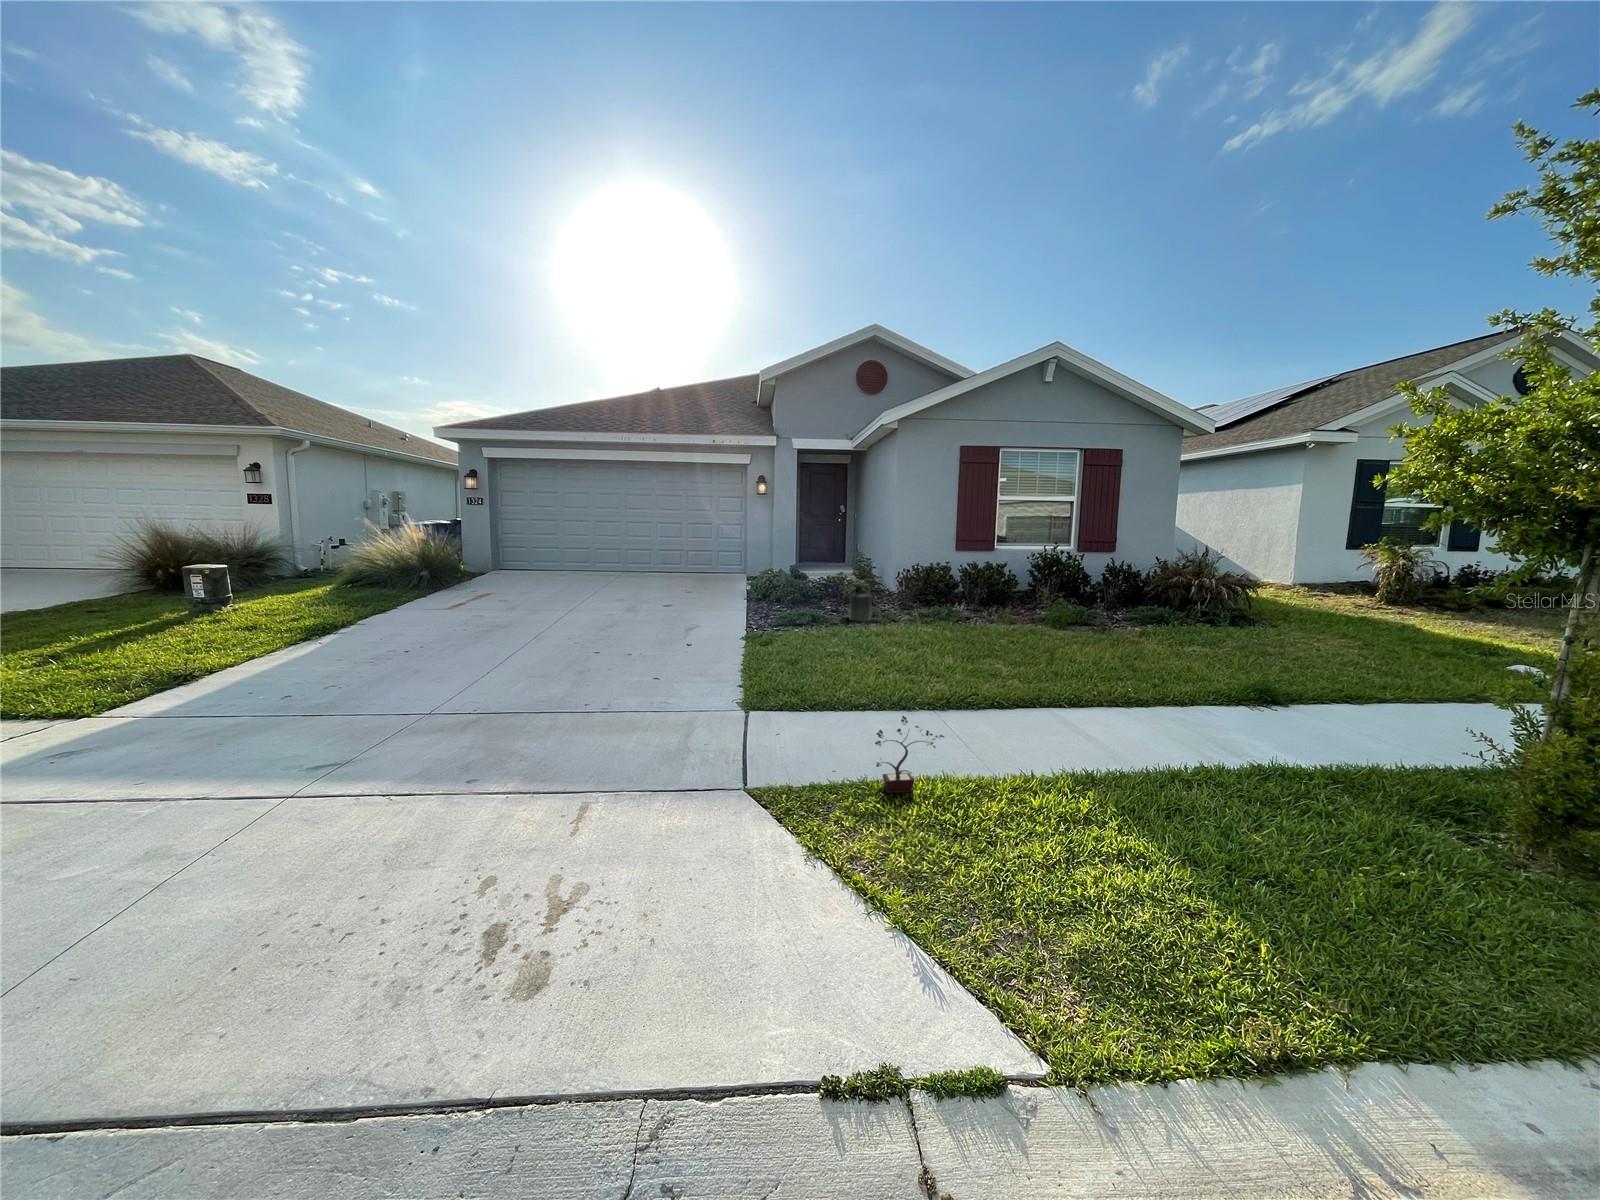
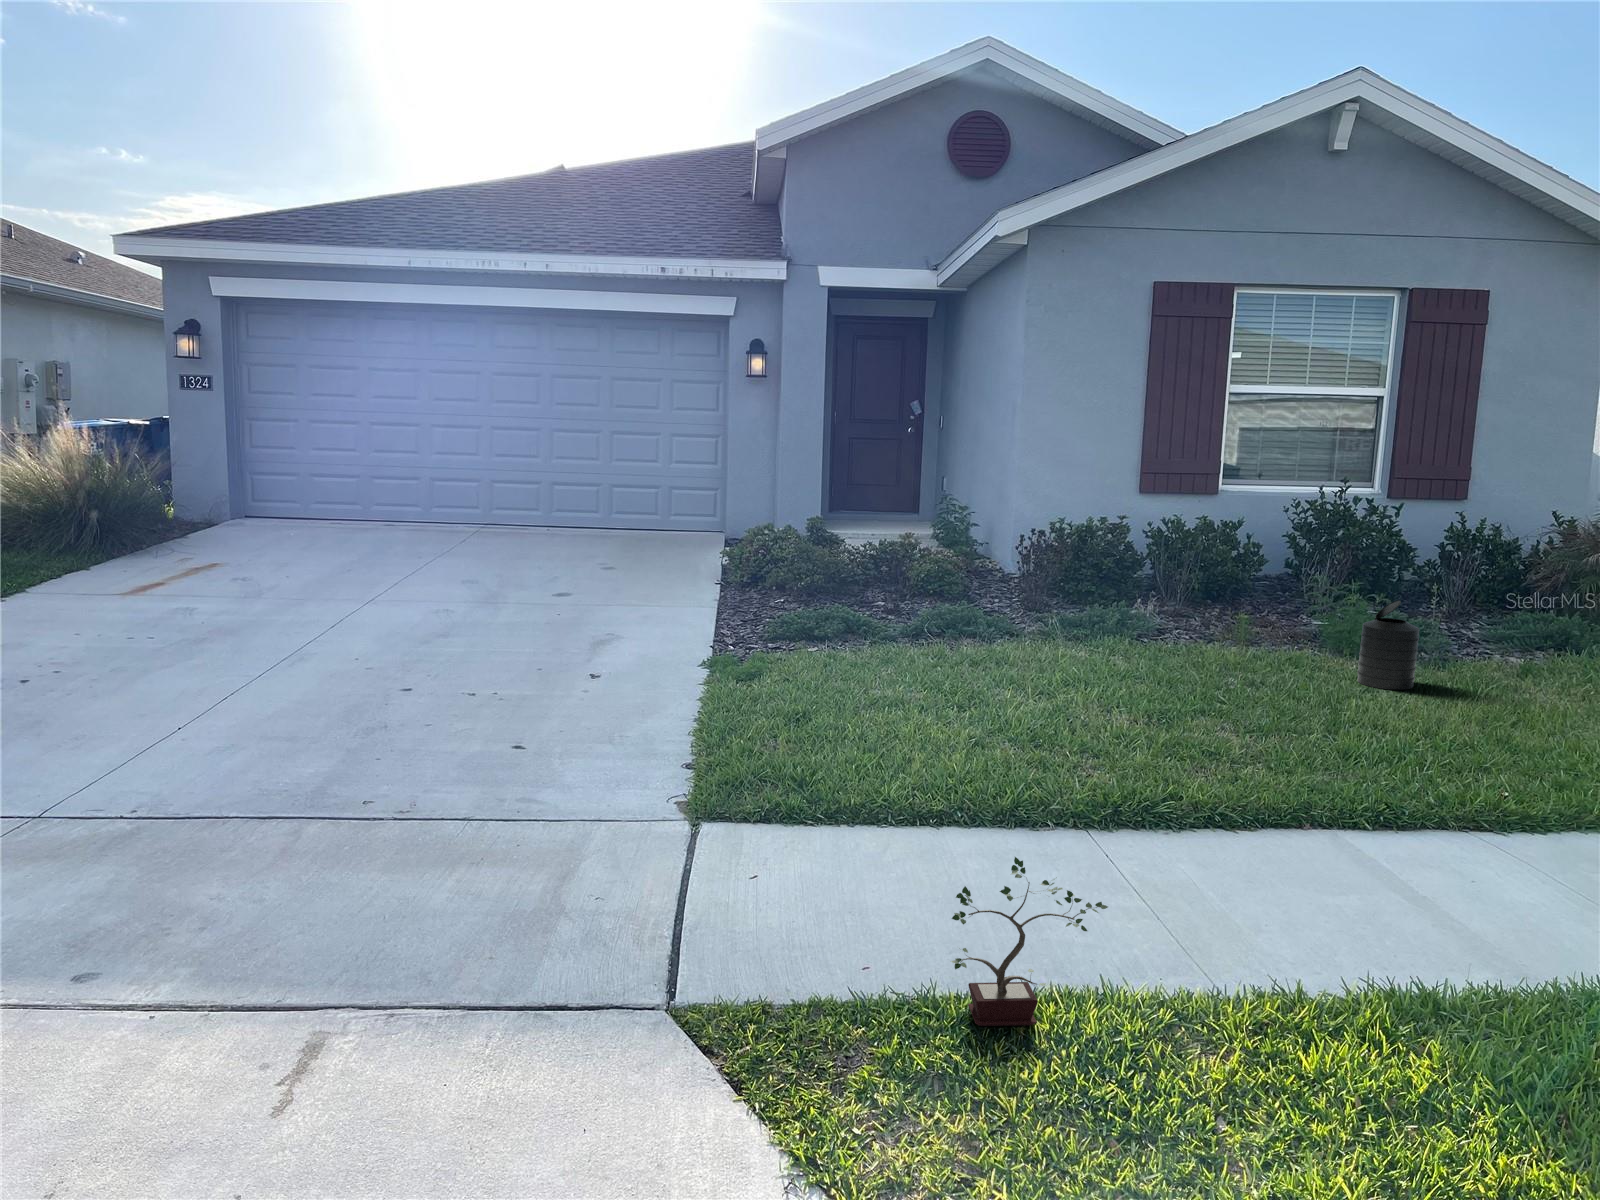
trash can: present [849,585,871,622] -> present [1357,600,1419,690]

